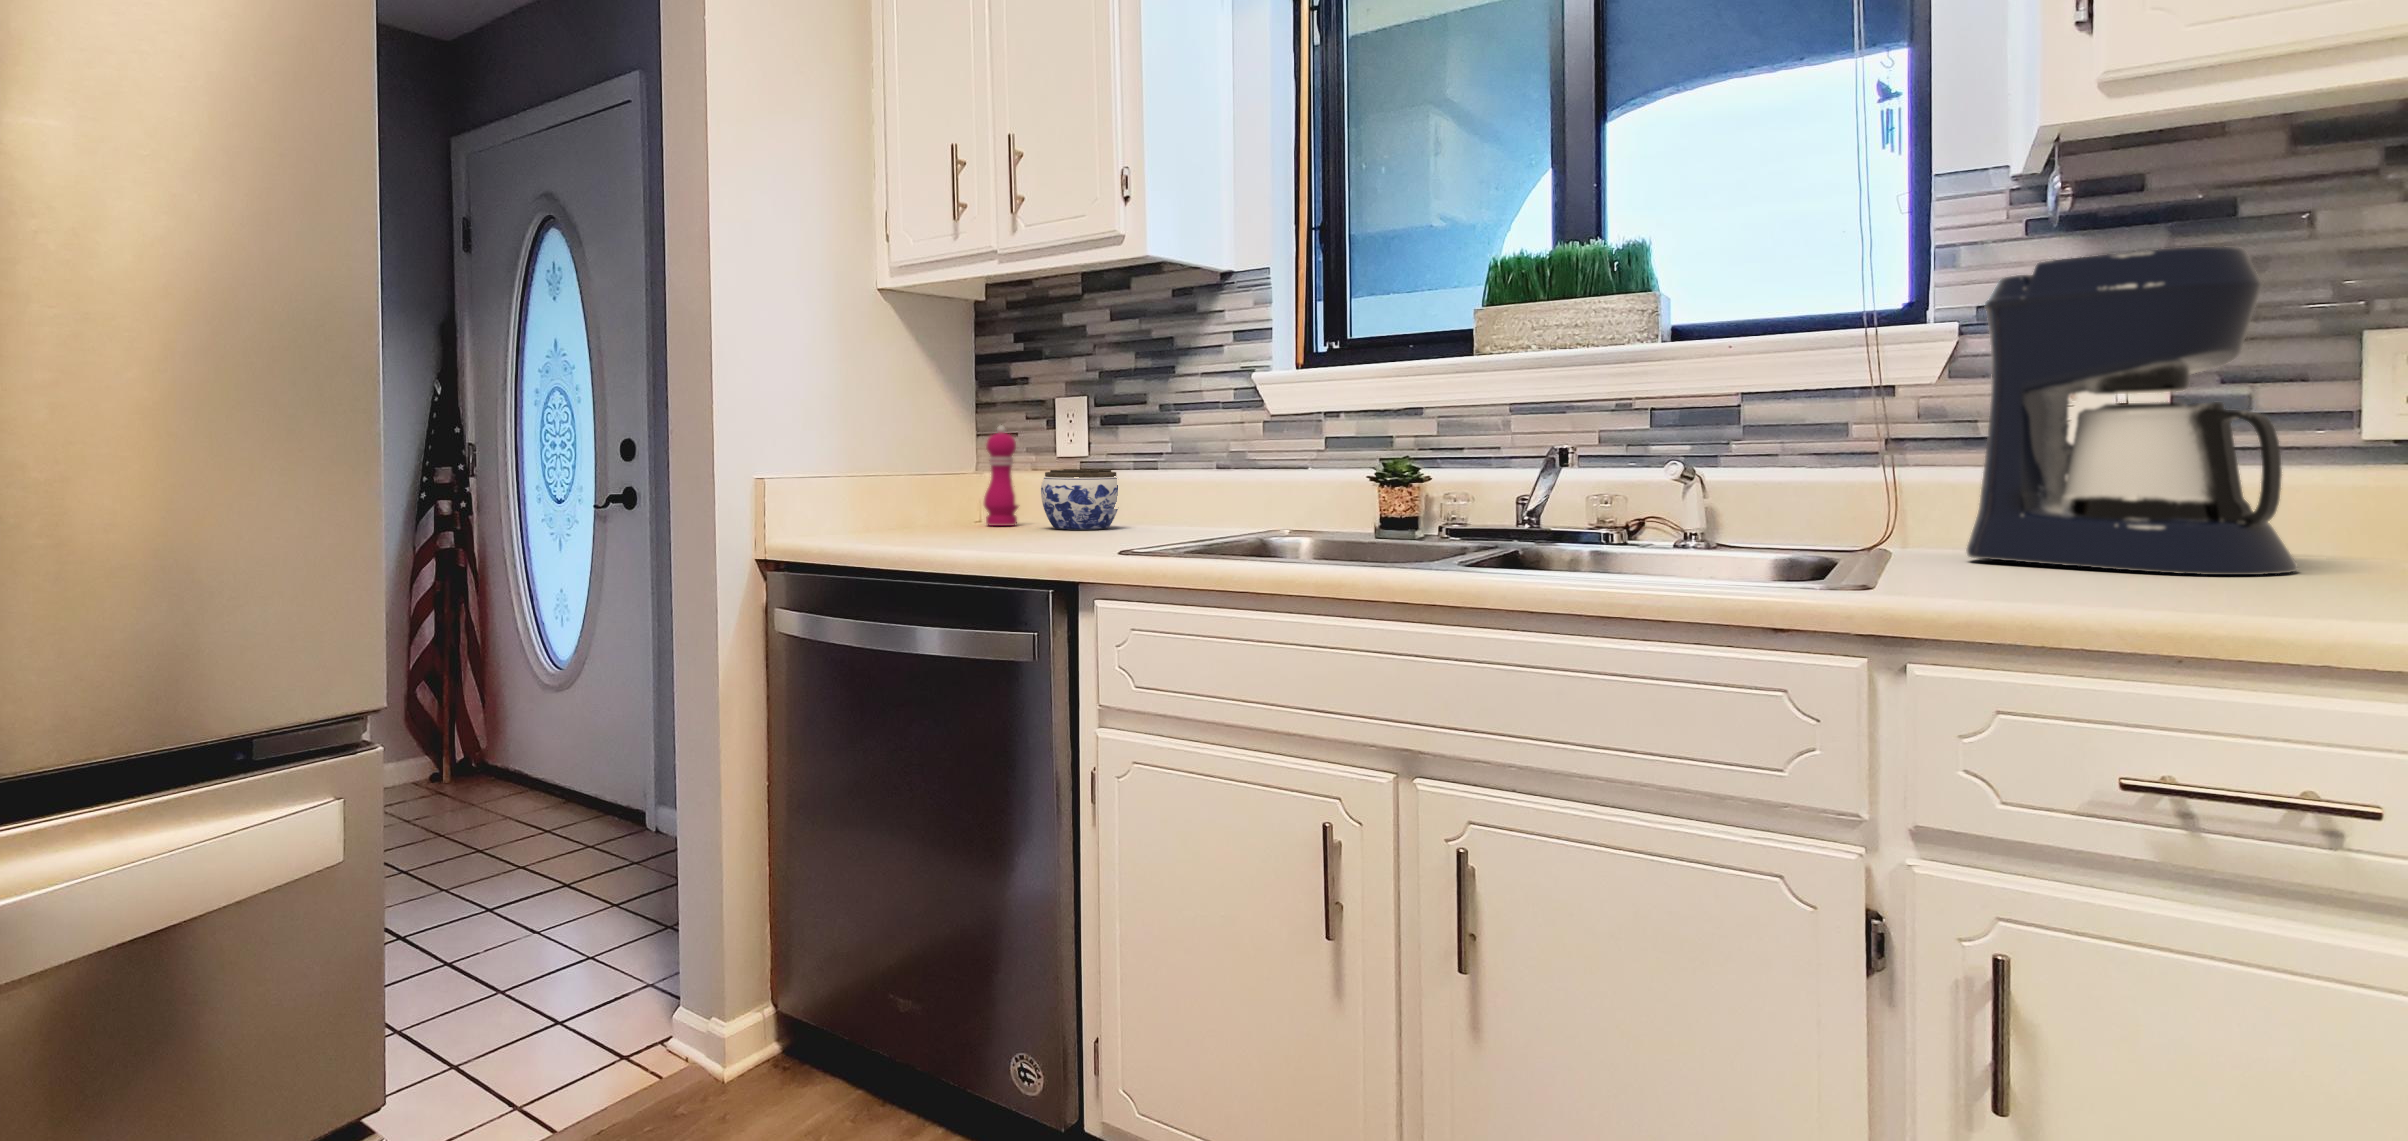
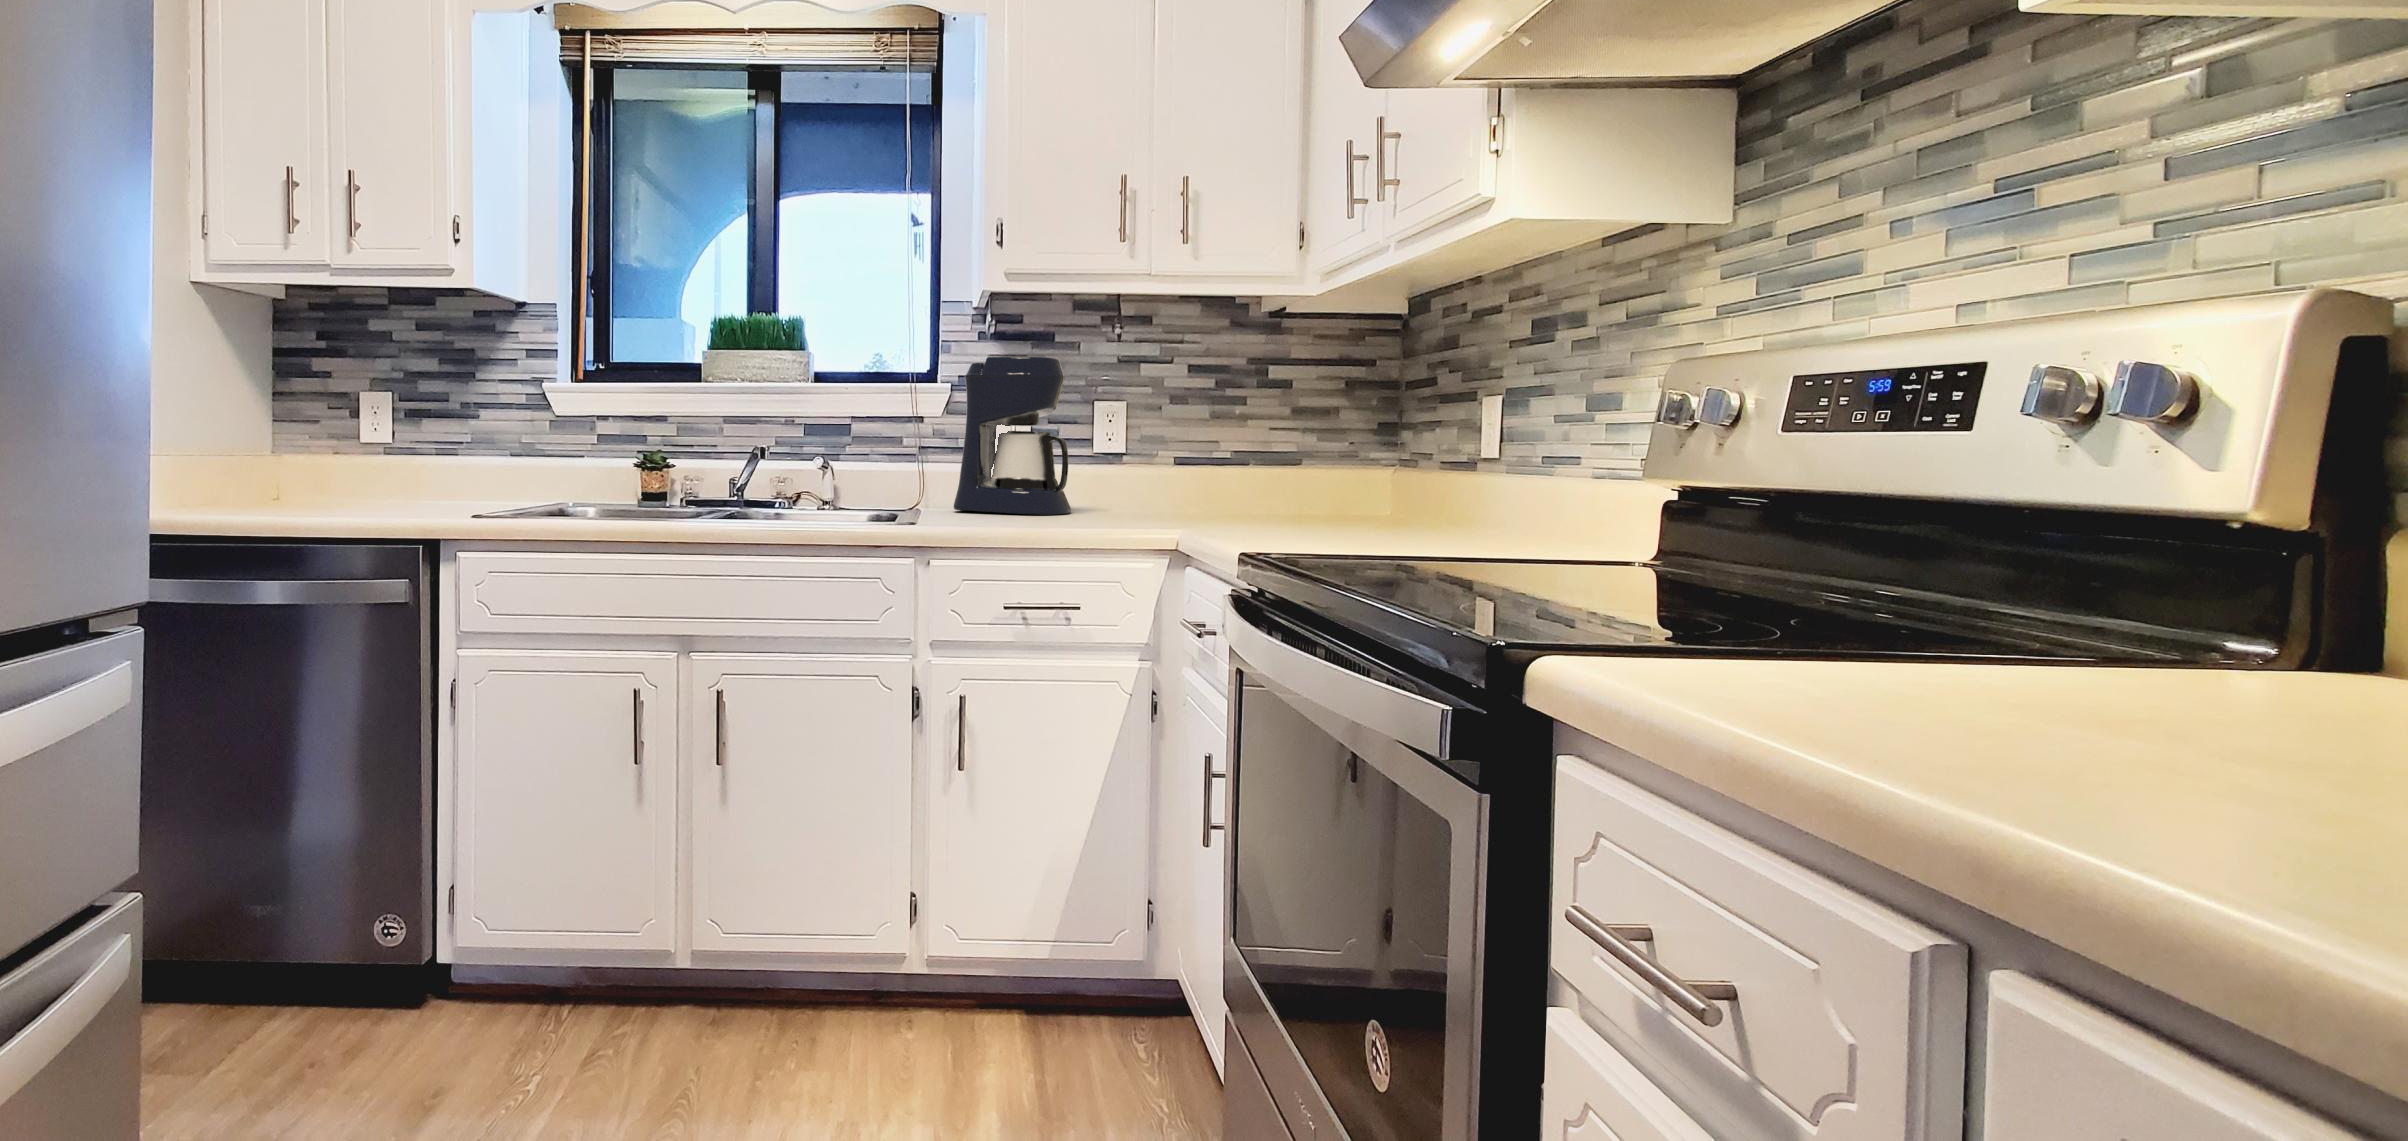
pepper mill: present [984,426,1018,526] -> none [282,414,319,503]
jar: present [1041,469,1118,530] -> none [349,454,422,505]

